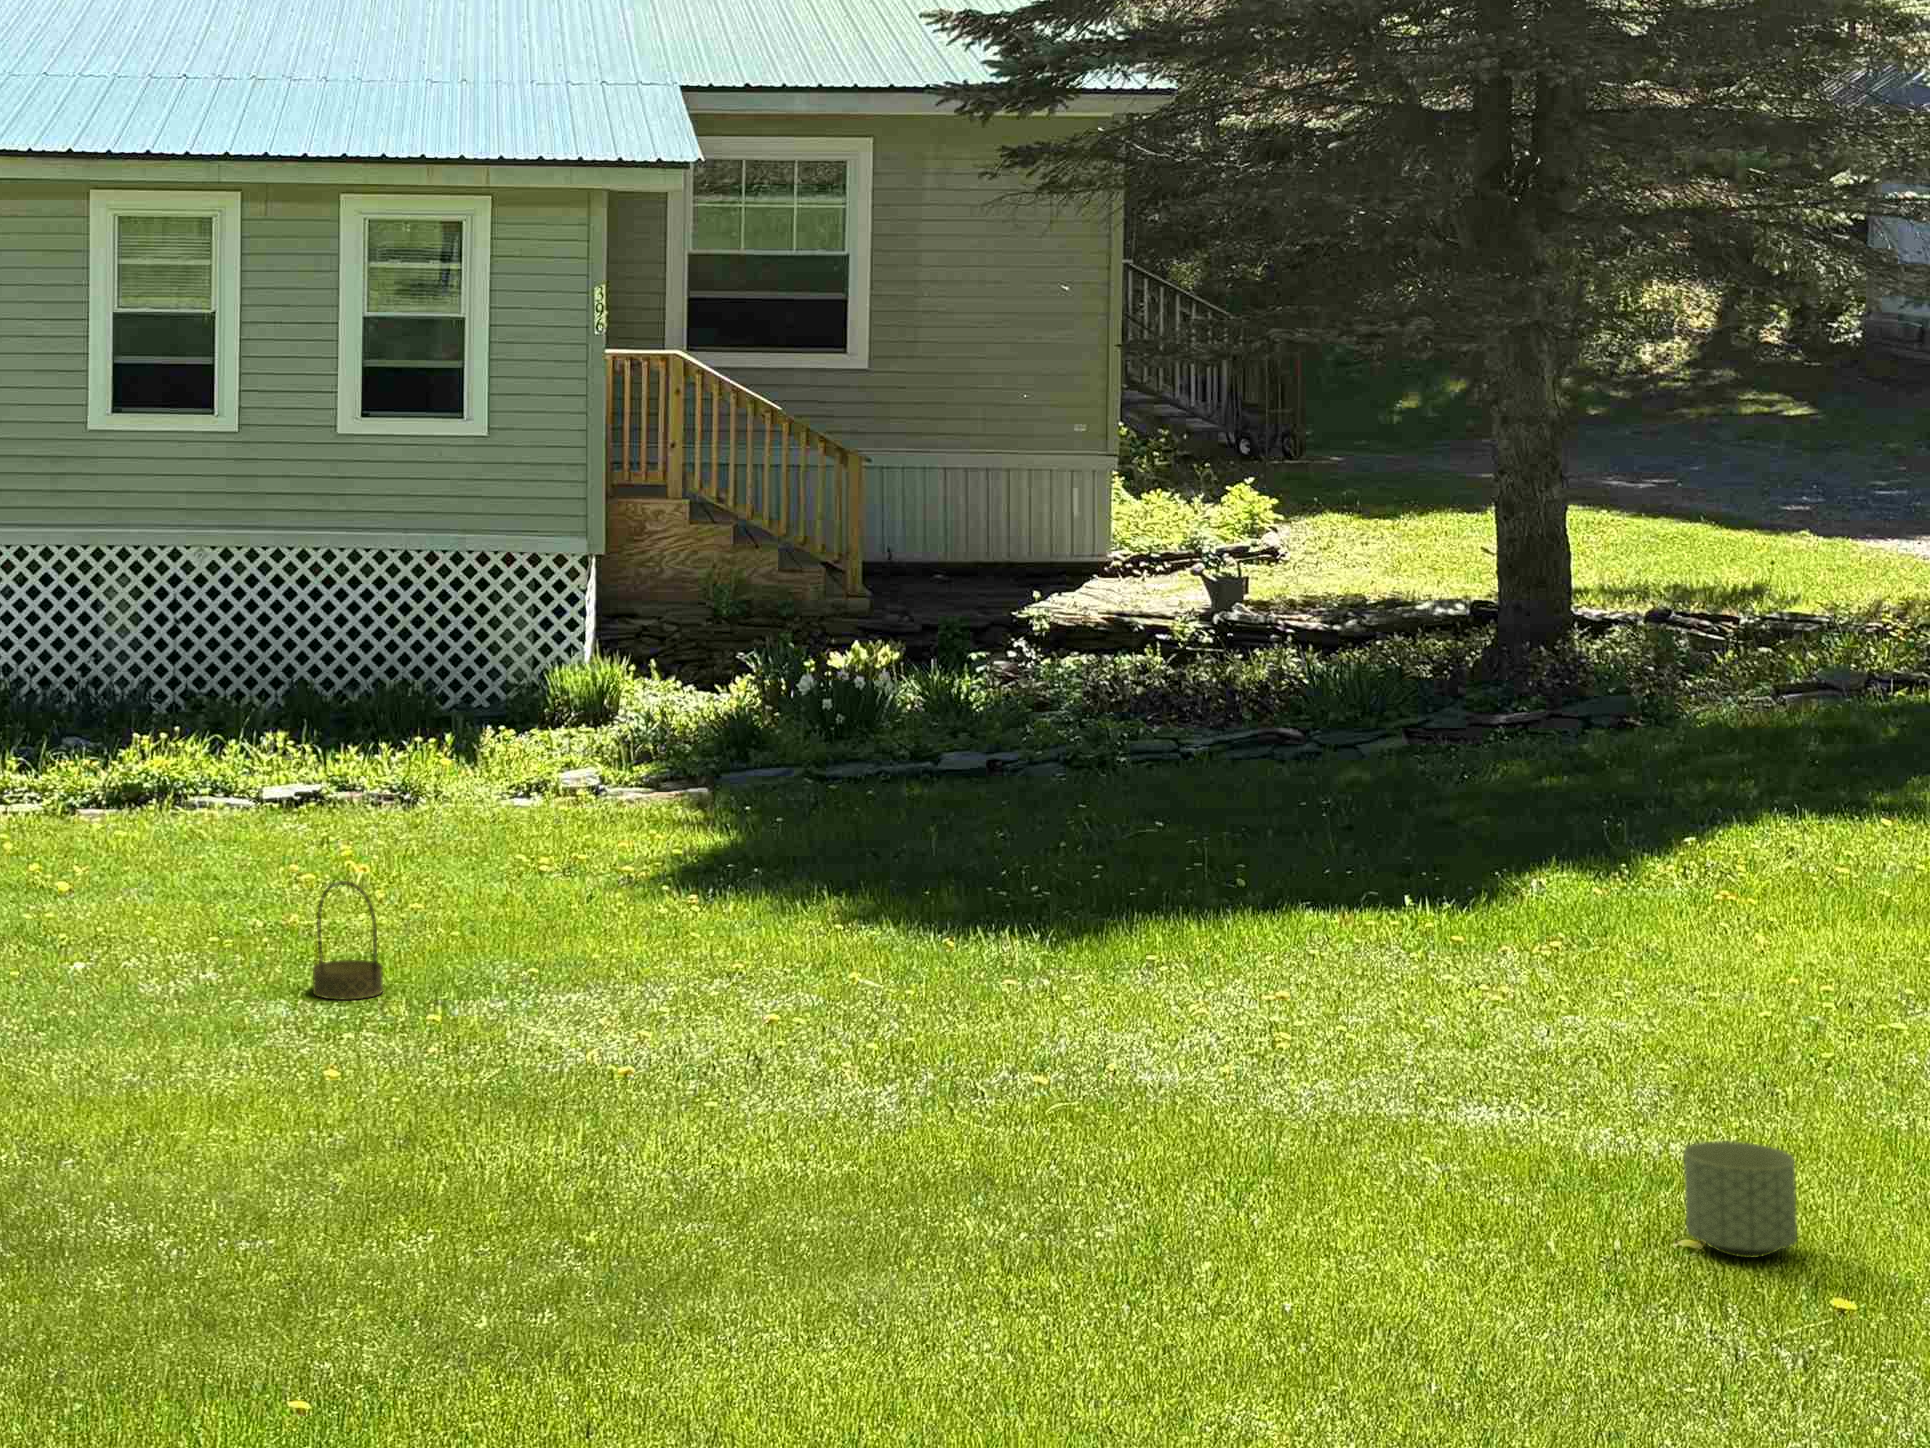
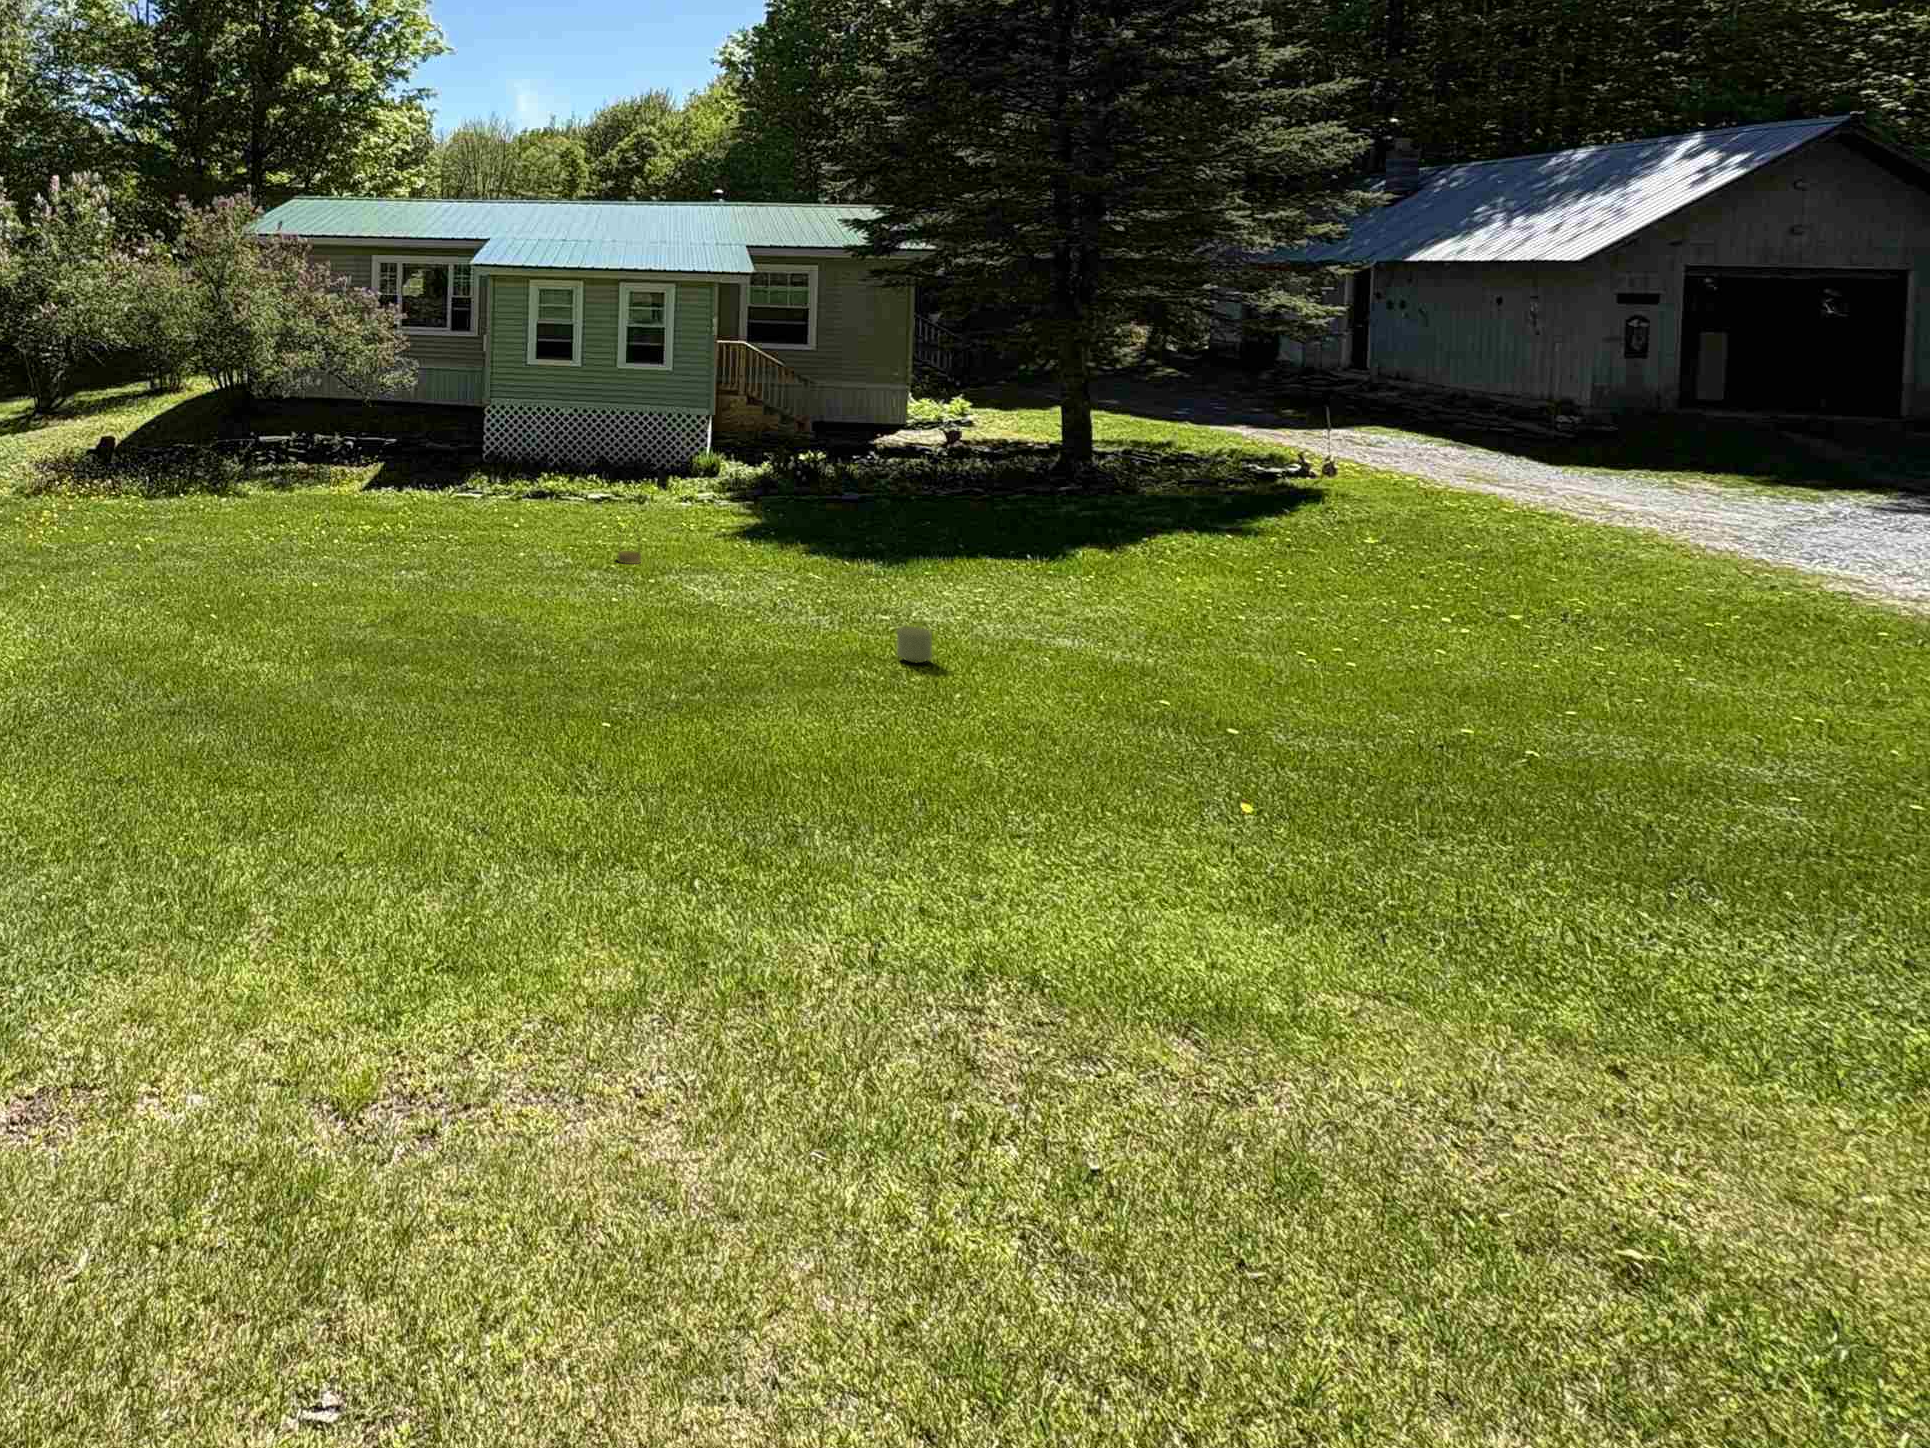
planter: present [1684,1141,1797,1258] -> present [897,627,932,663]

